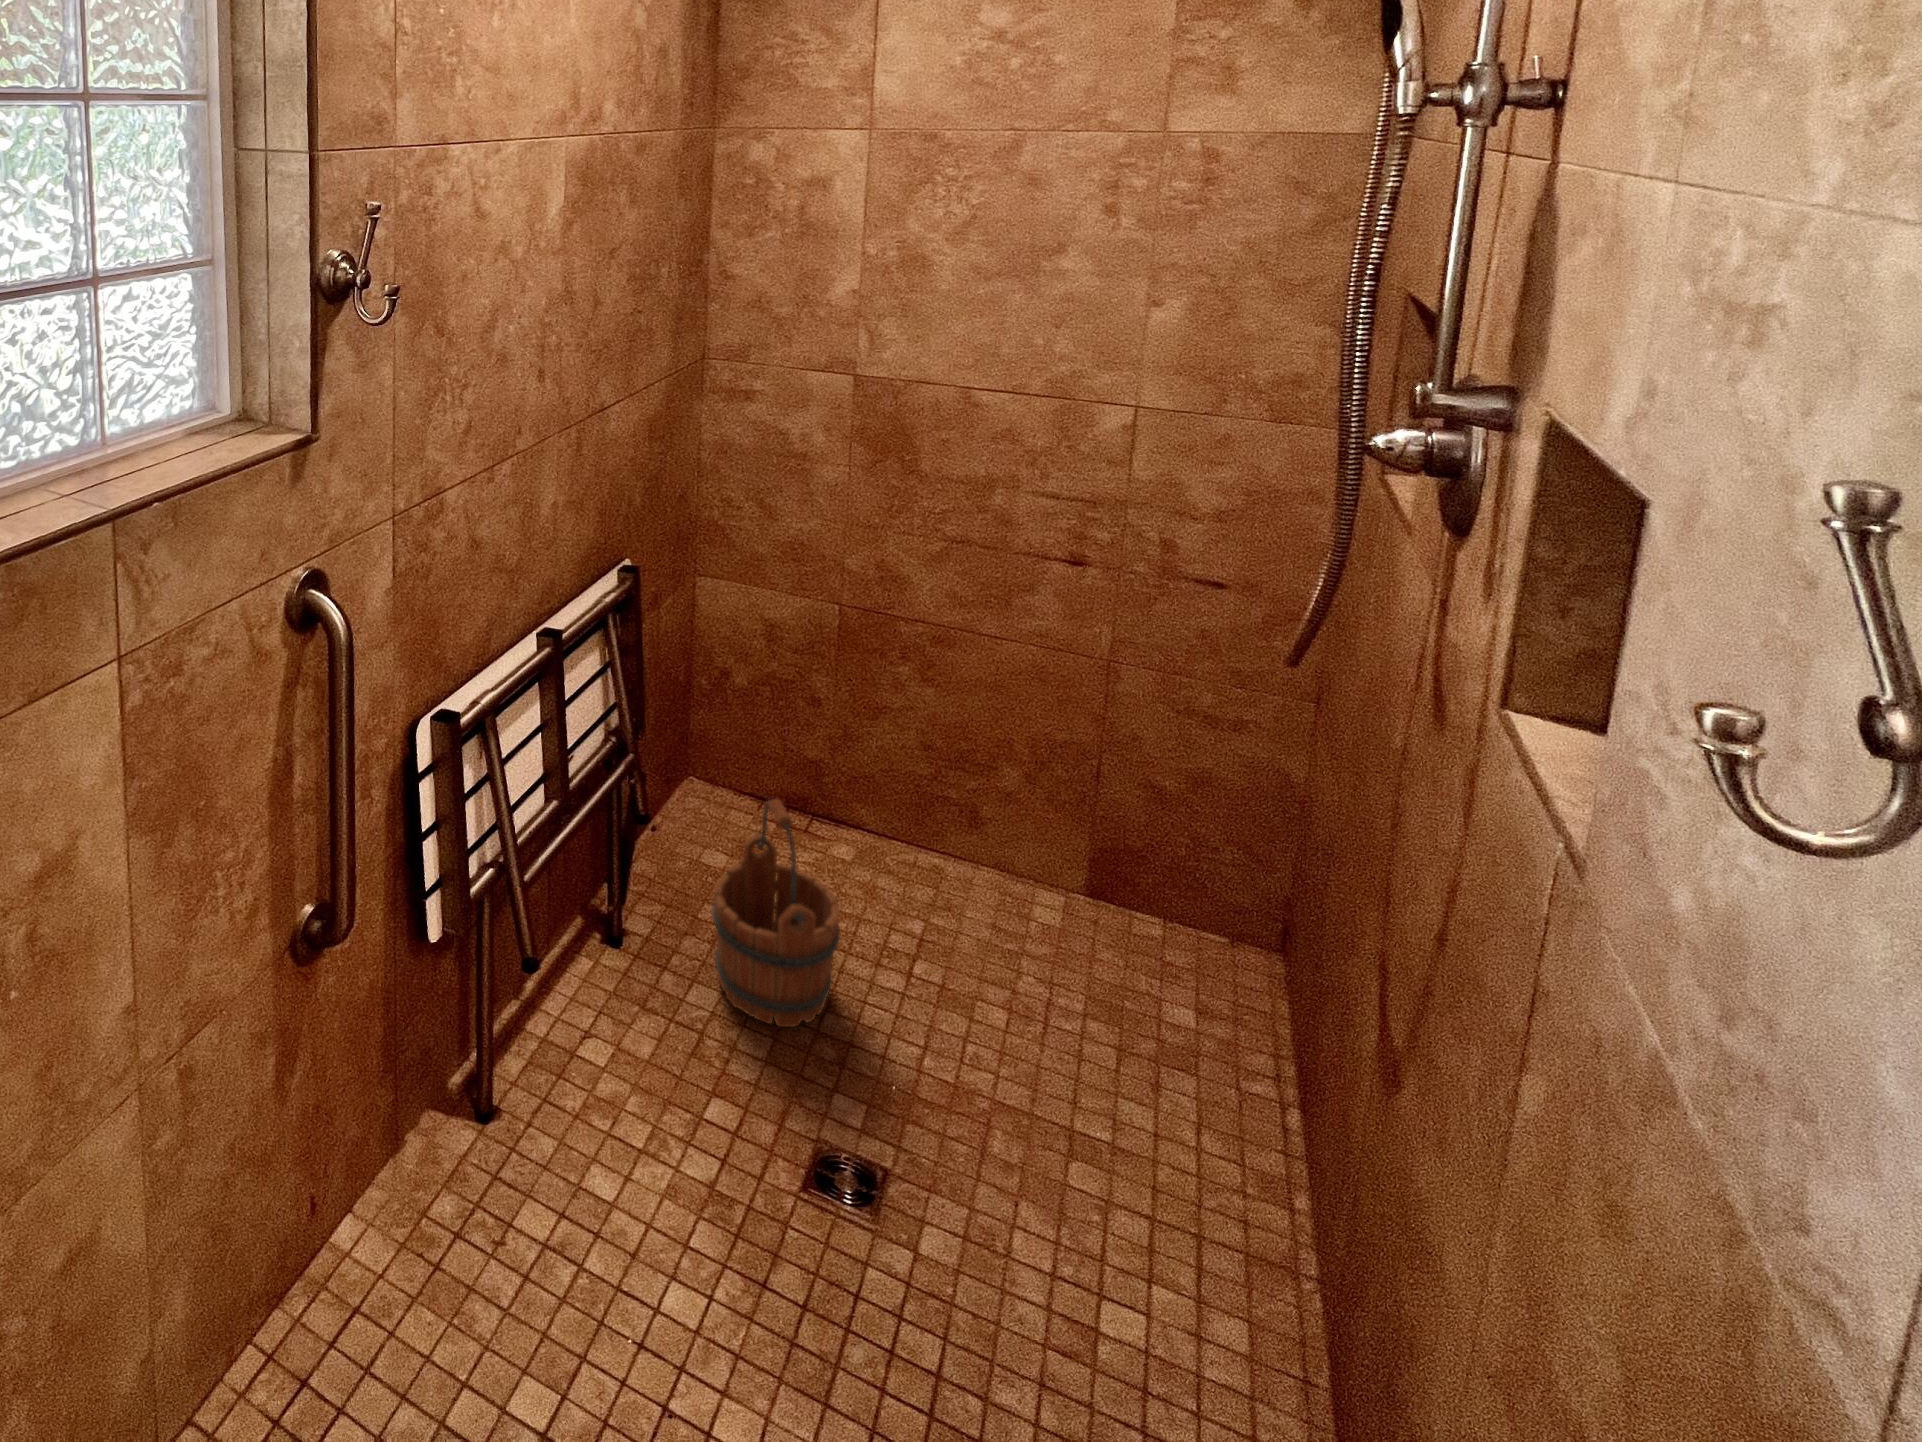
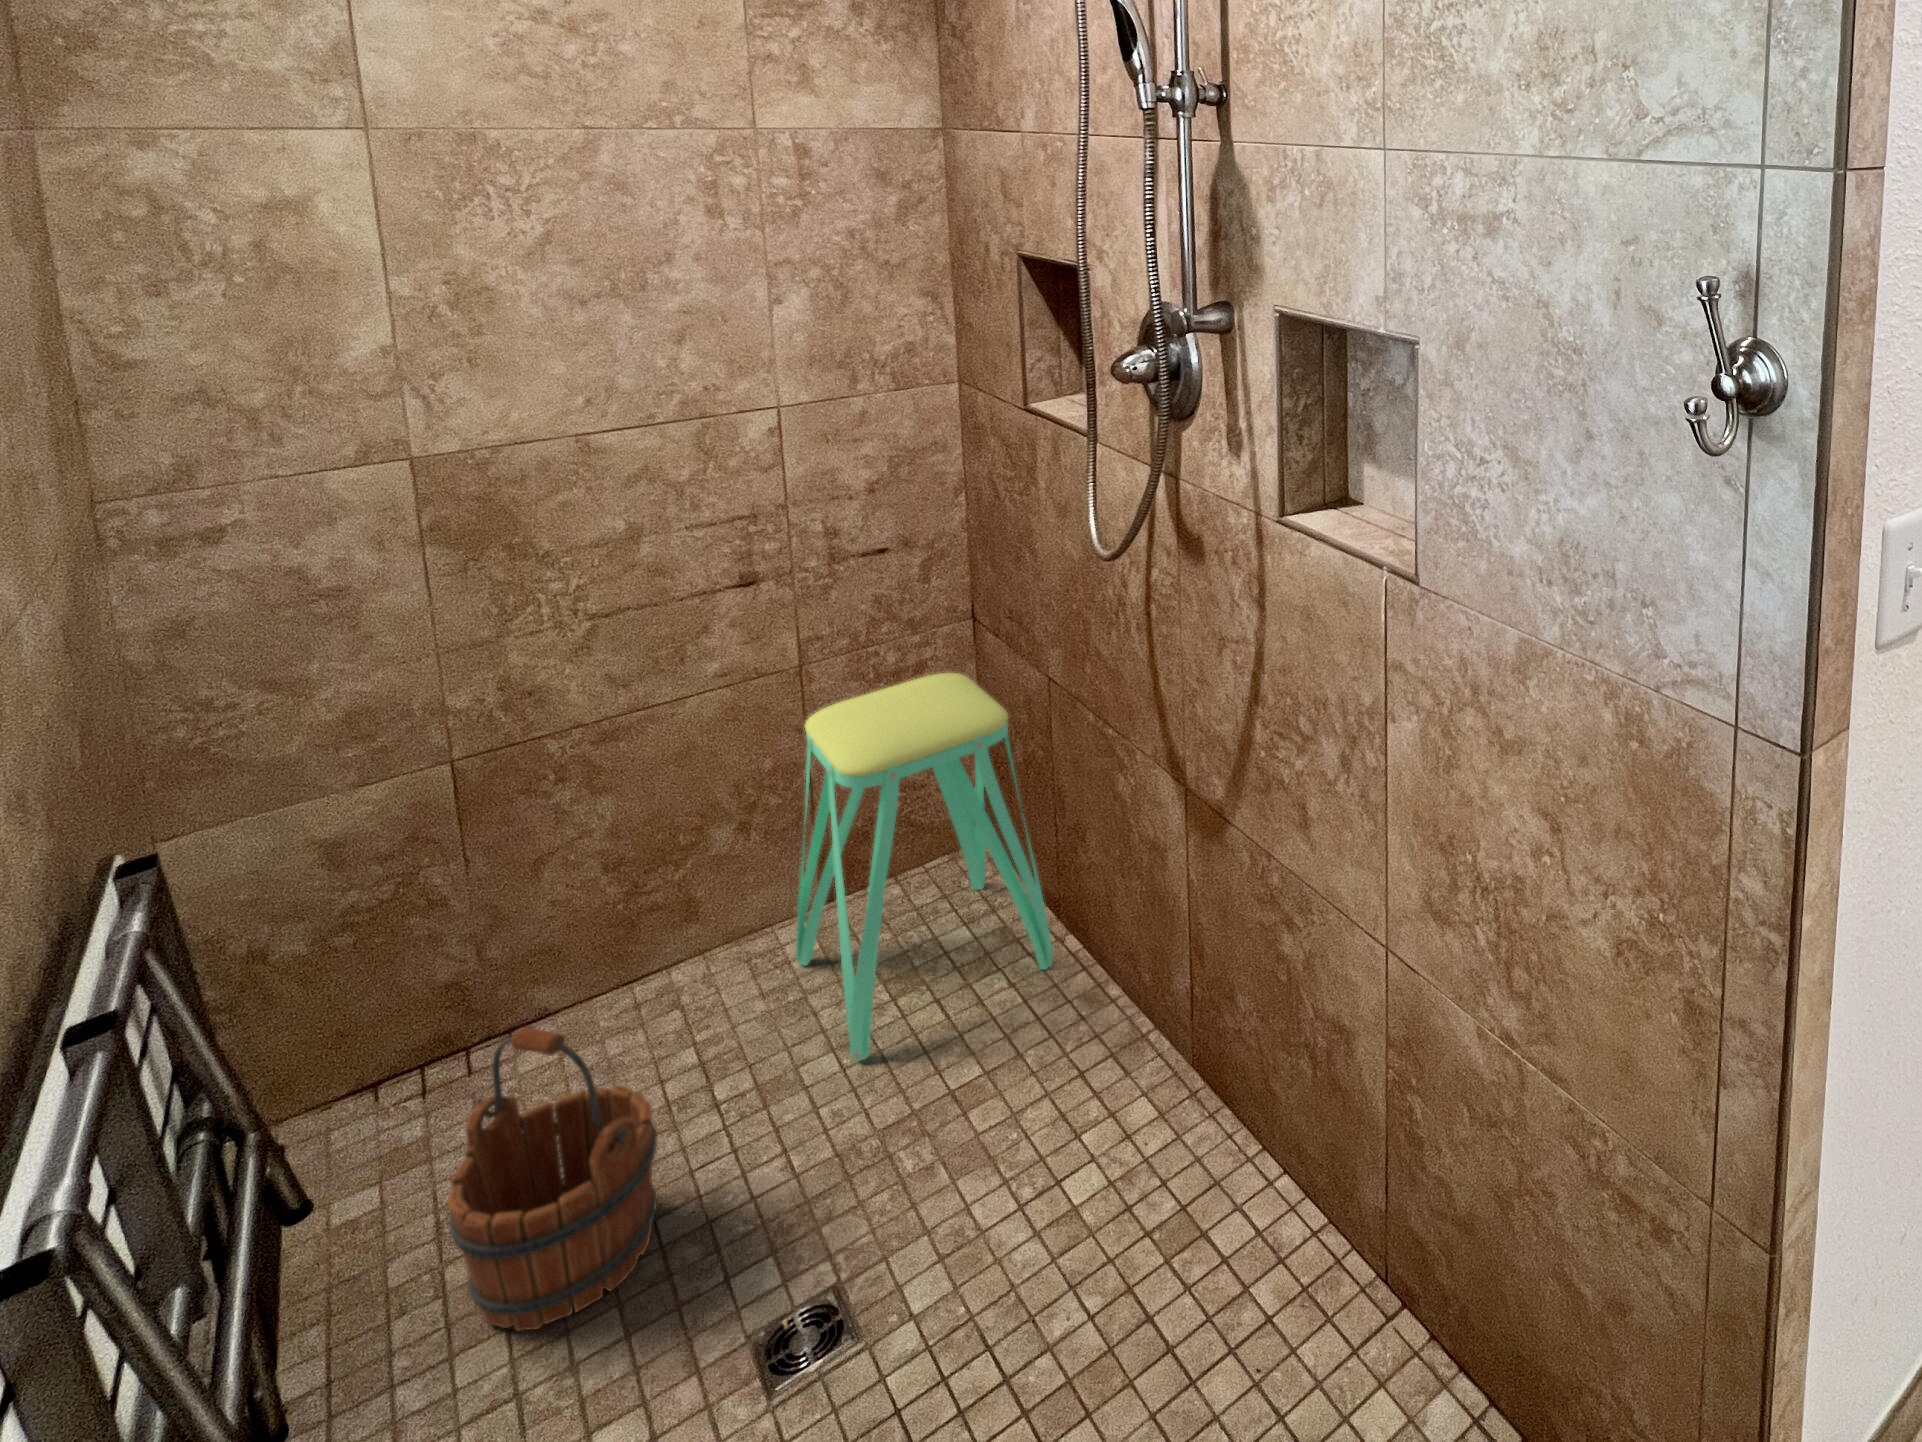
stool: none [1015,705,1267,1120] -> present [796,673,1054,1061]

